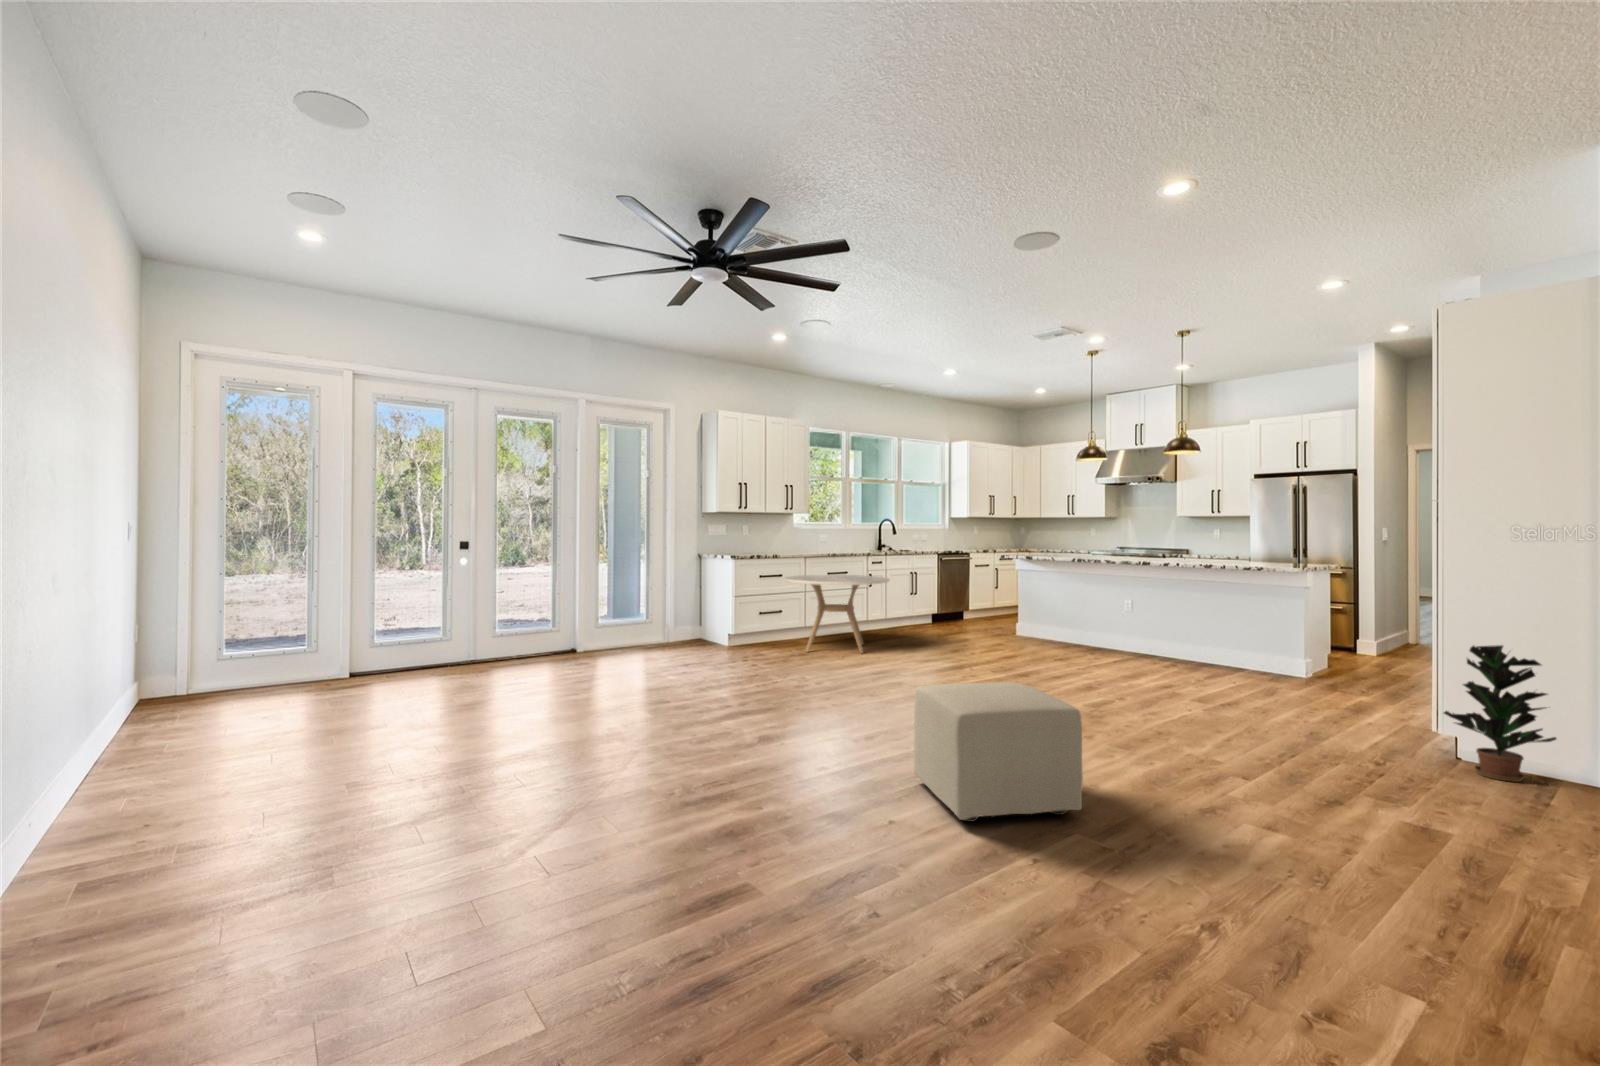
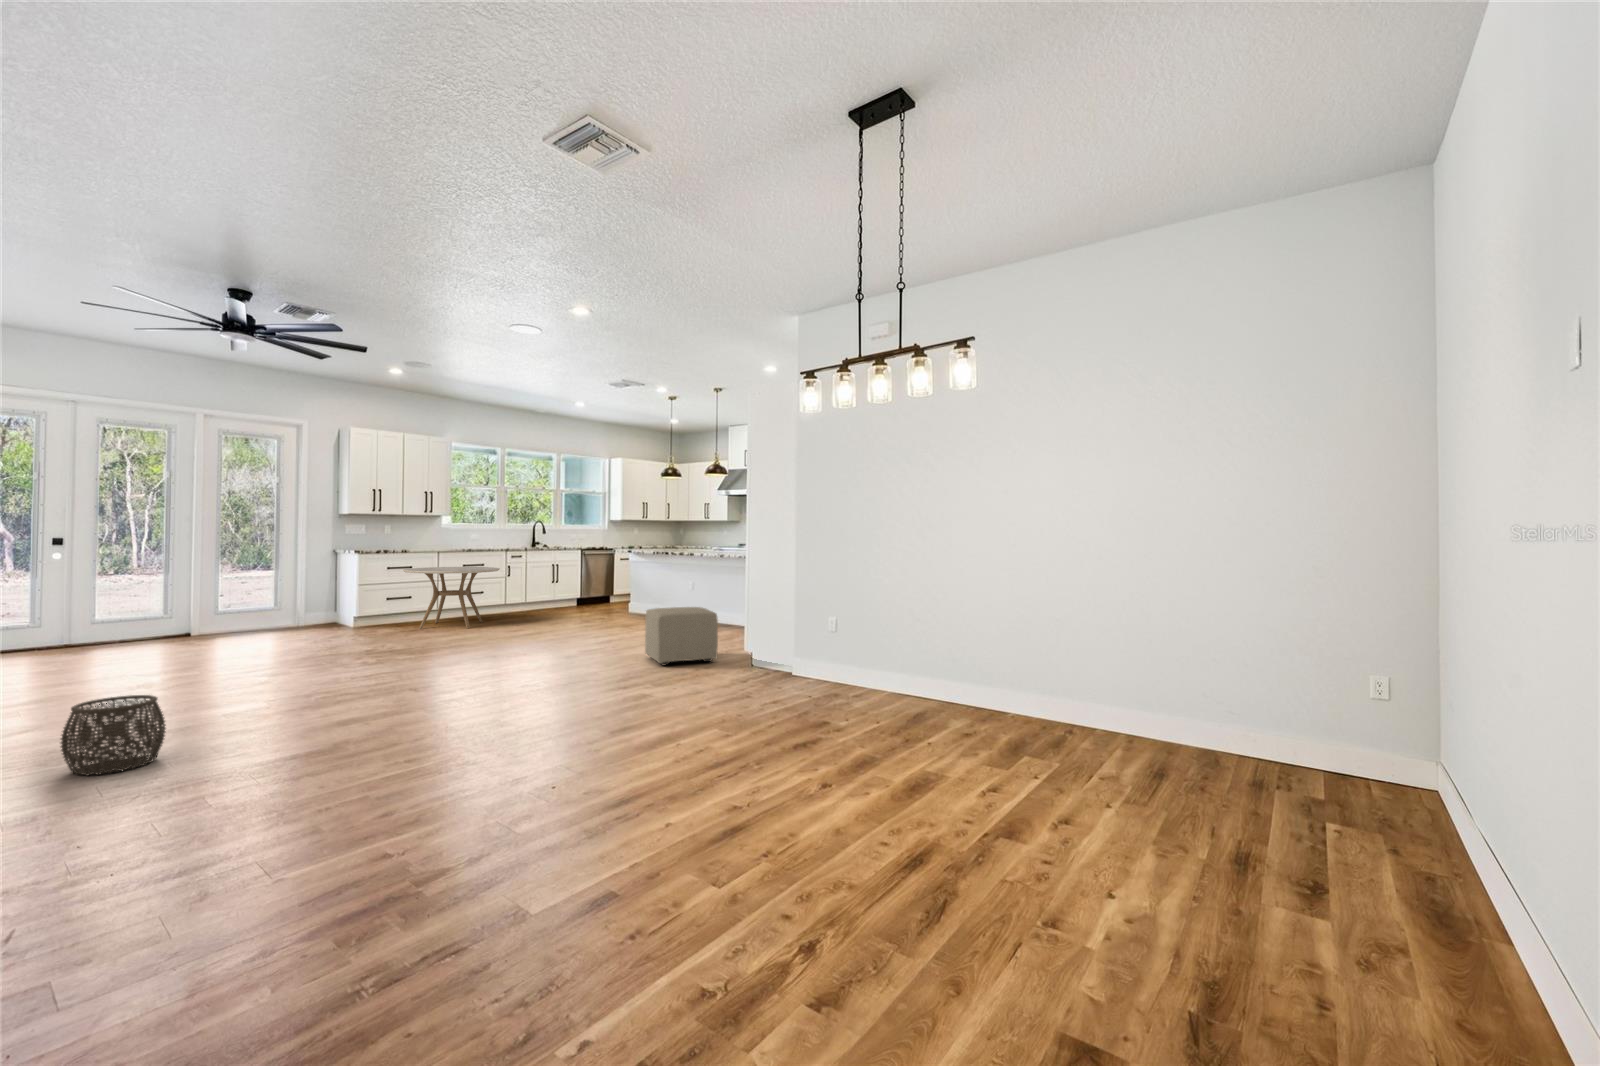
potted plant: present [1444,645,1556,782] -> none [729,598,775,675]
ottoman: present [914,682,1083,822] -> present [645,607,718,665]
woven basket: none [709,824,847,996] -> present [61,695,166,775]

